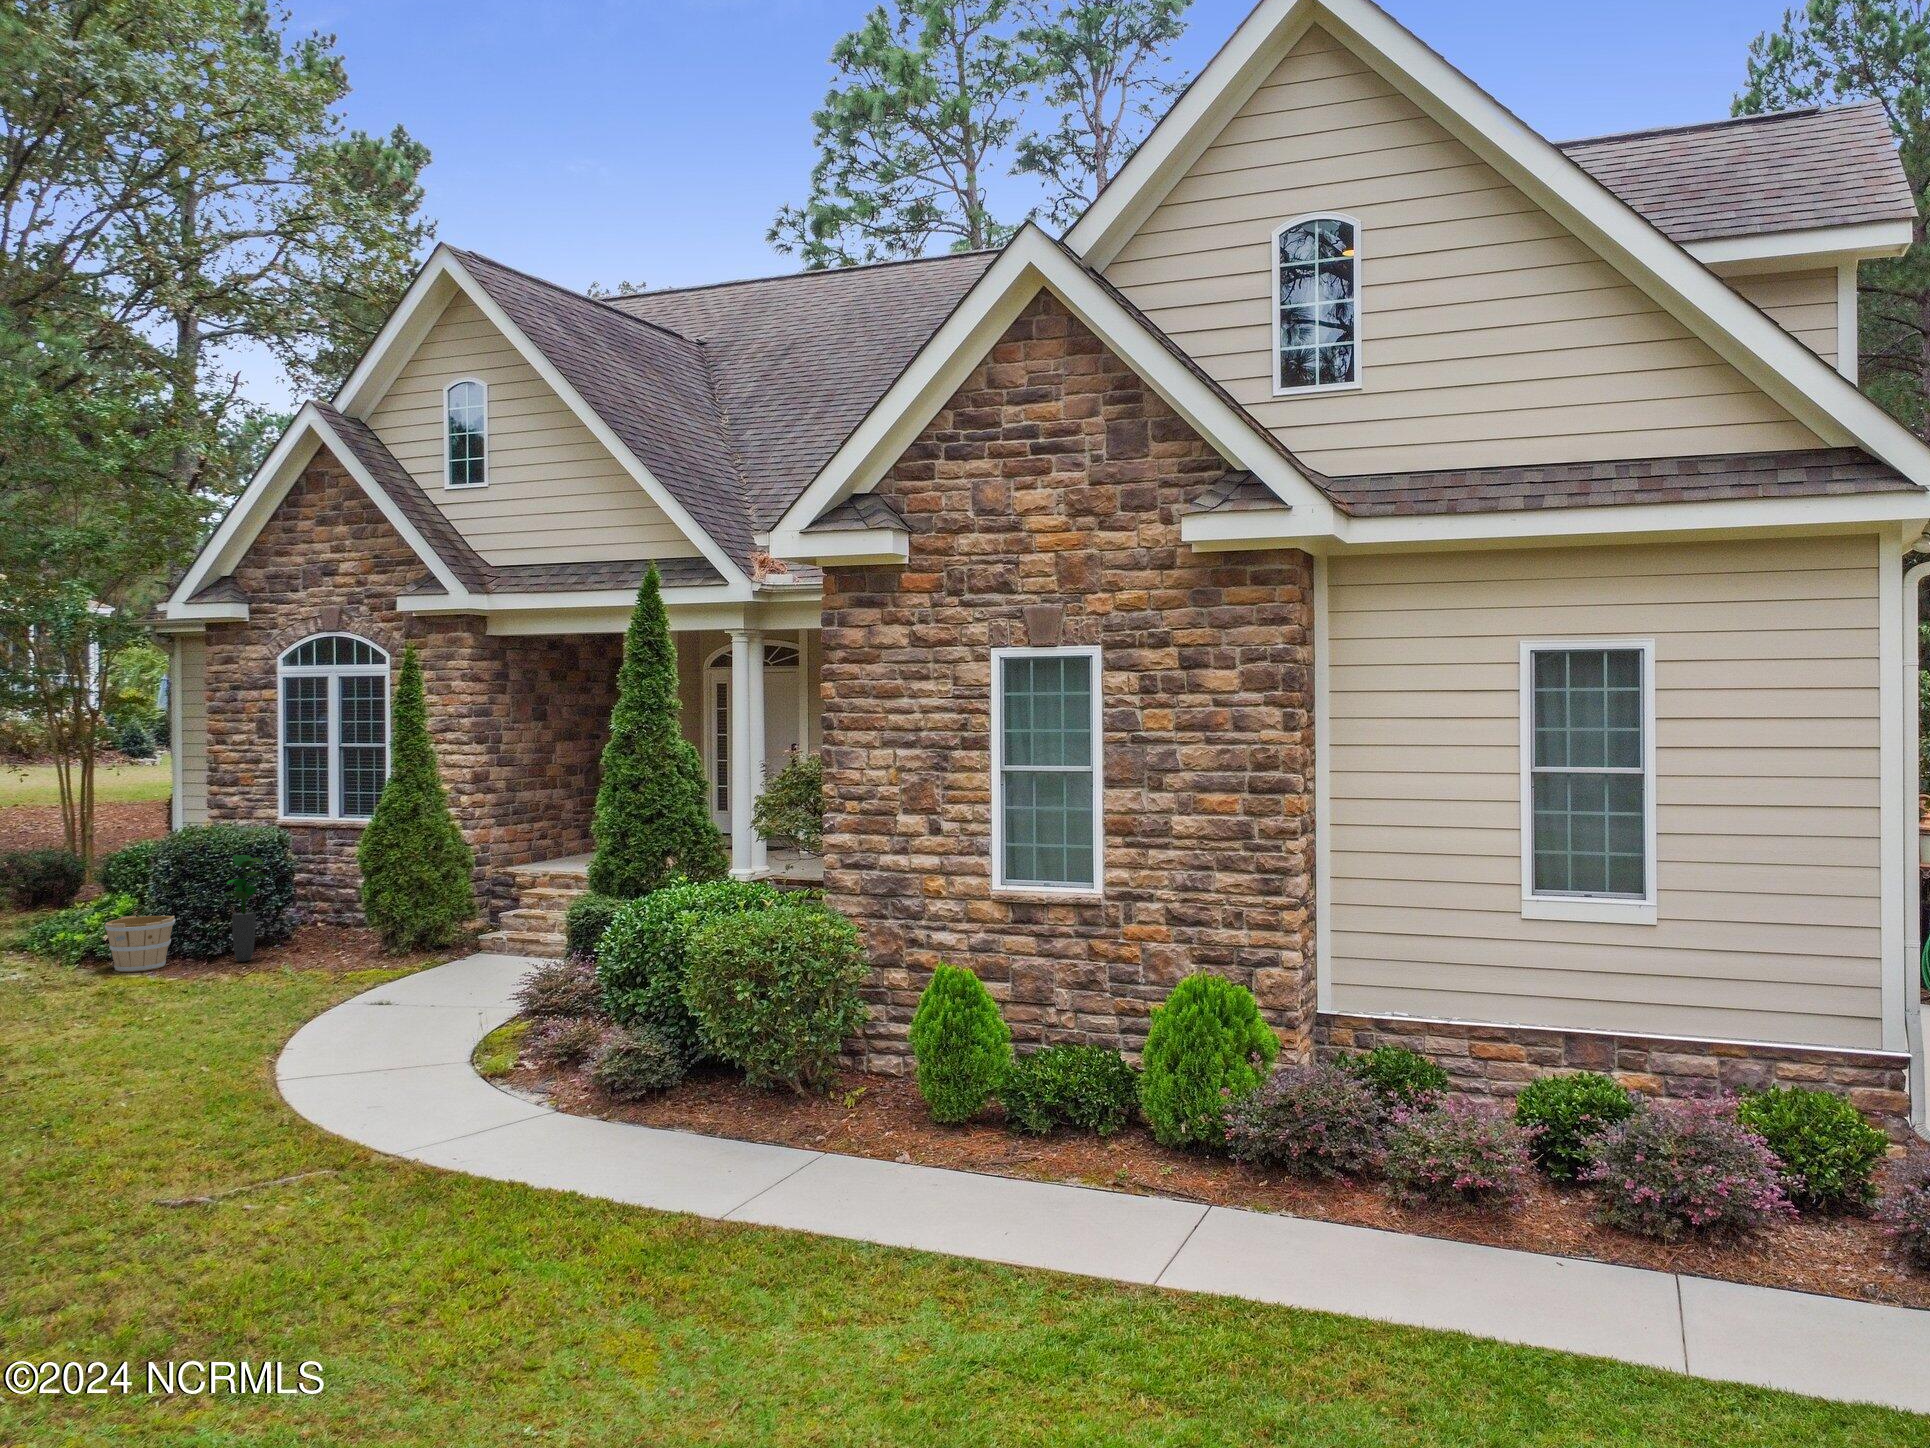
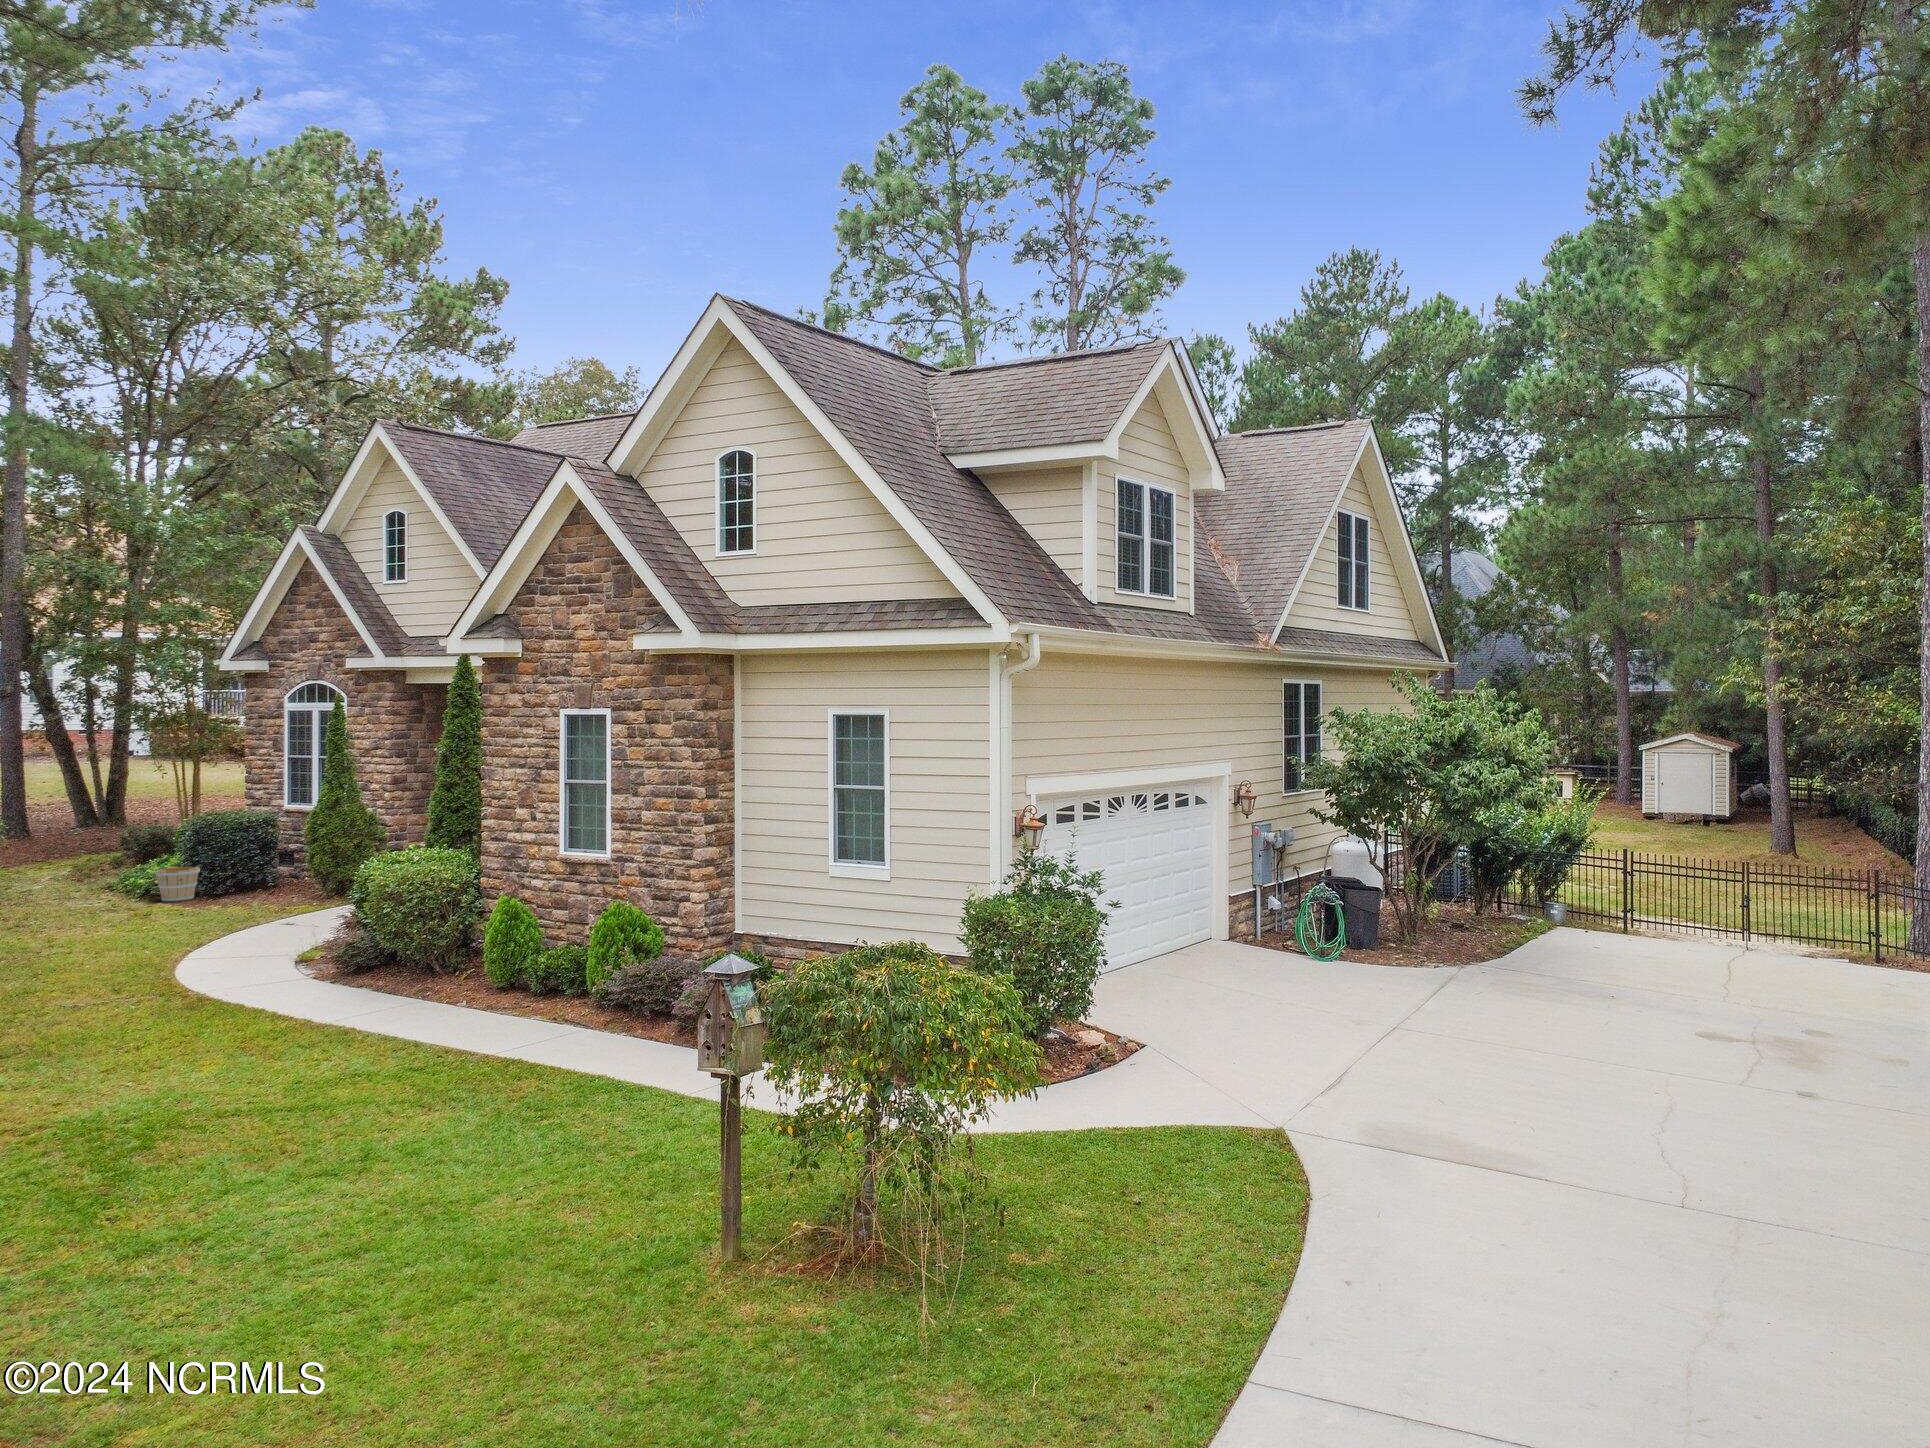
potted plant: present [219,855,268,962] -> none [222,829,256,898]

